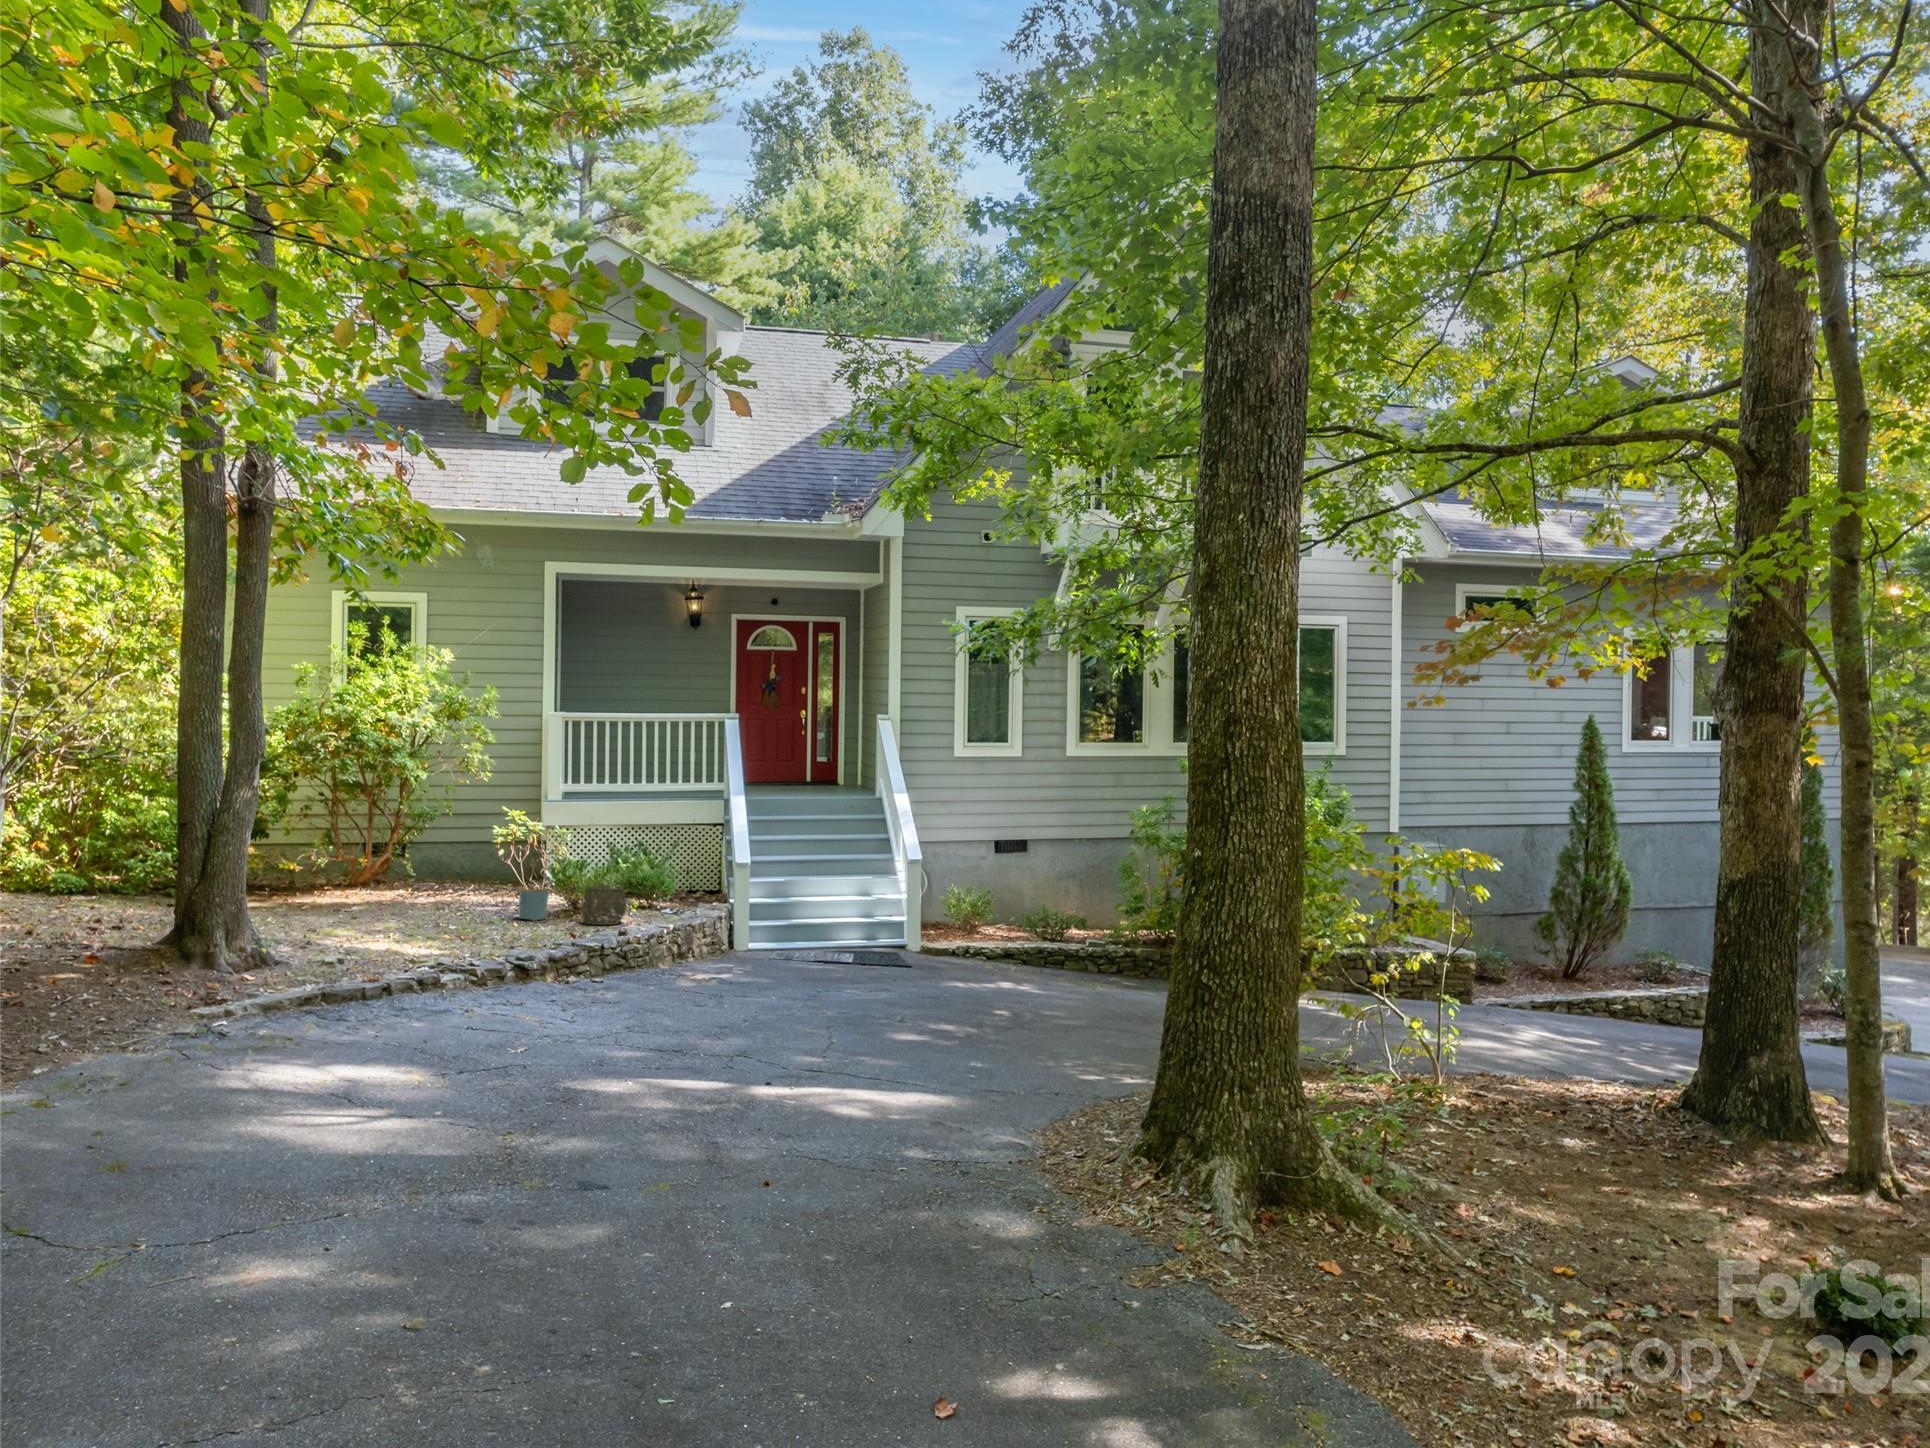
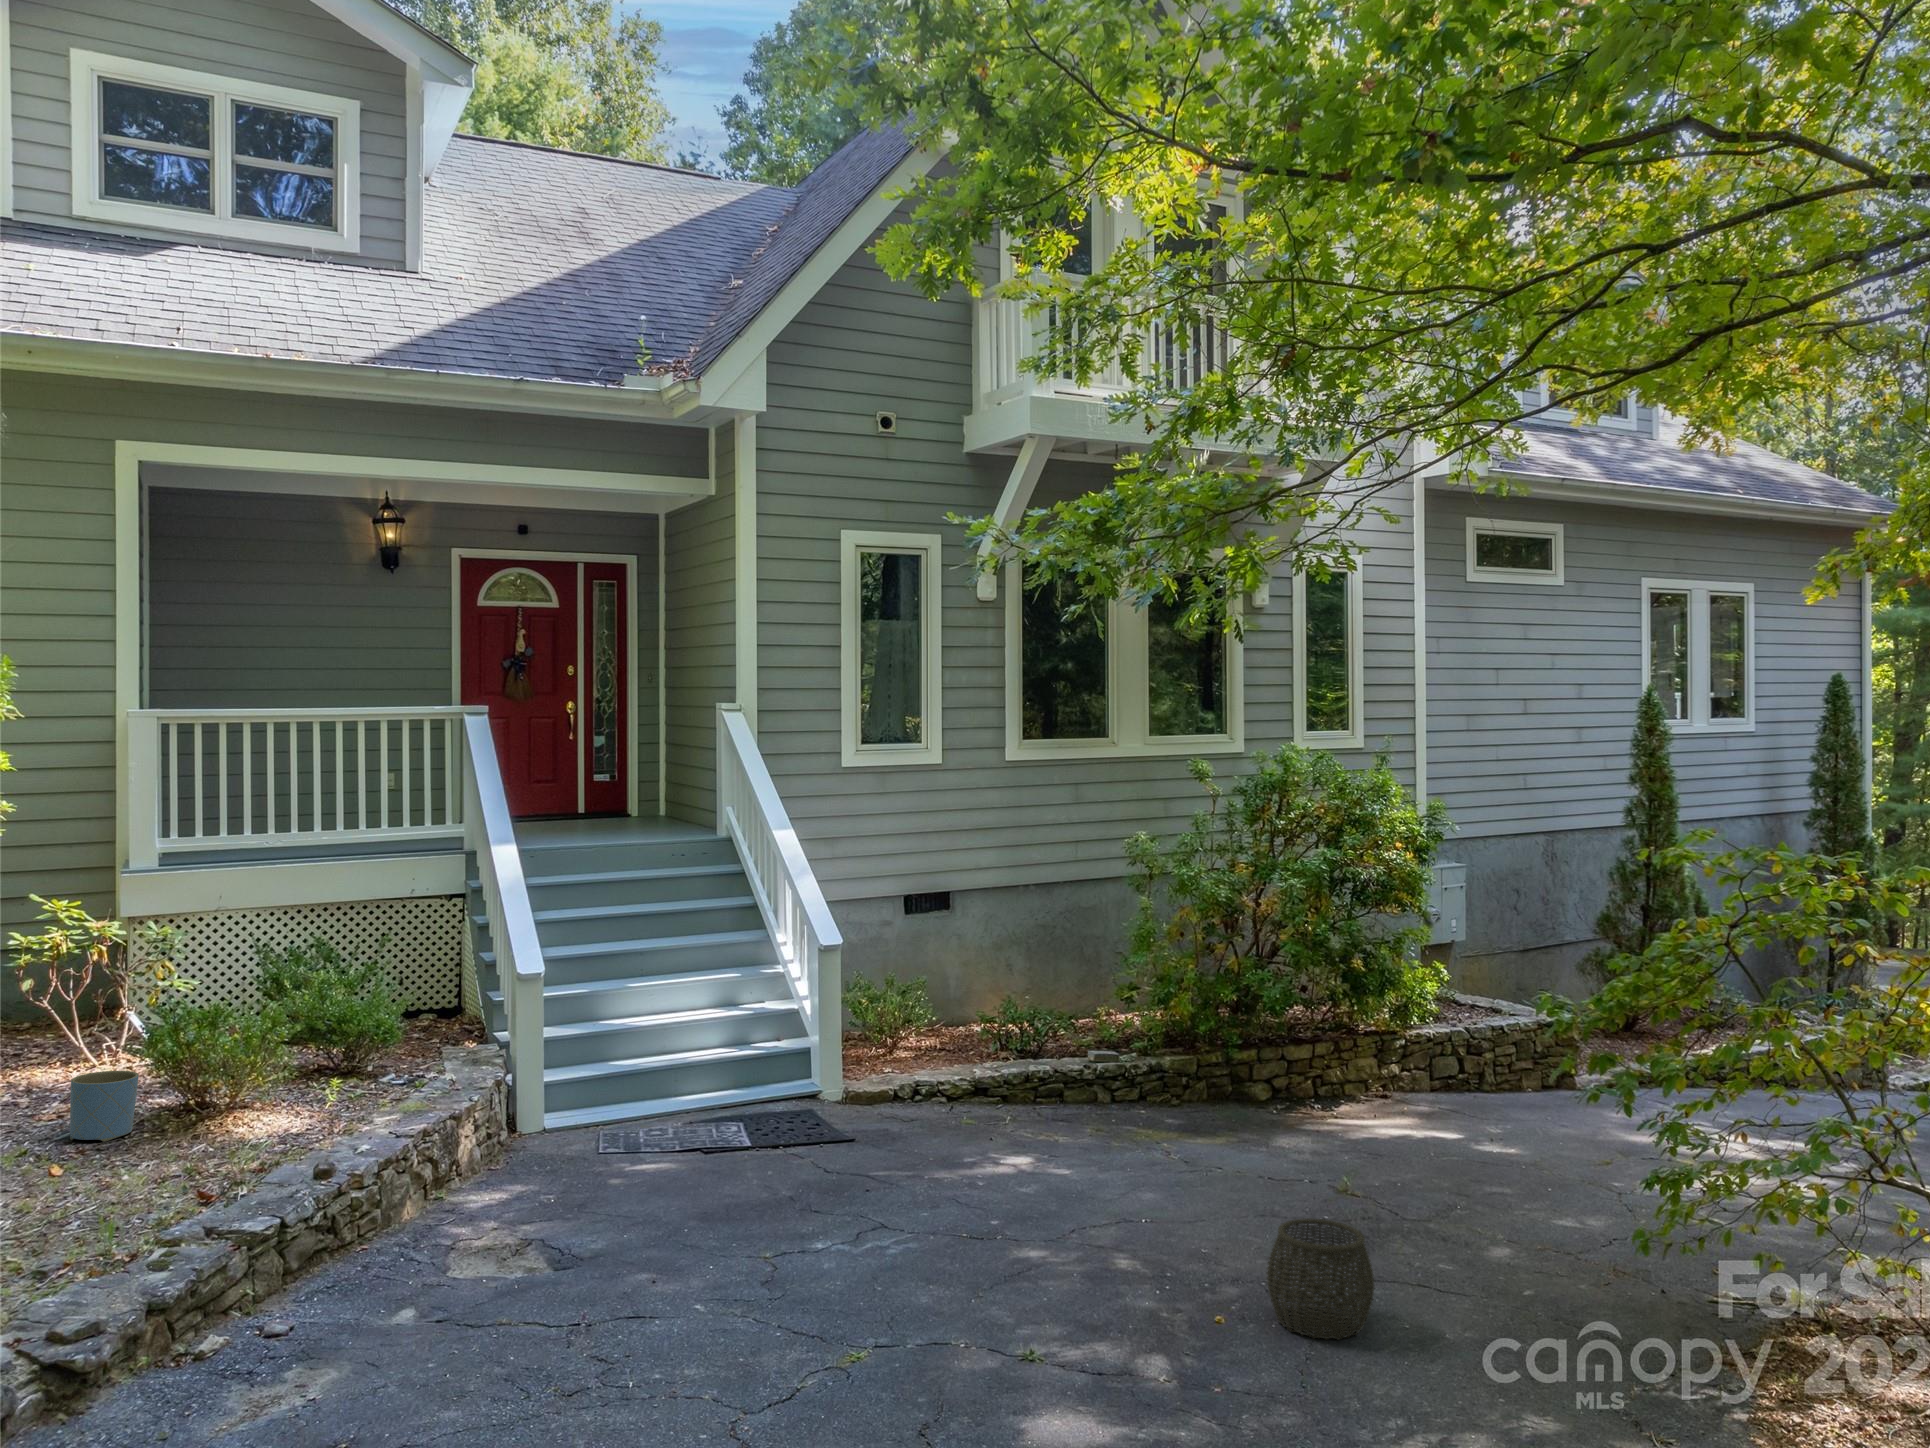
woven basket: present [582,885,626,925] -> present [1267,1218,1374,1339]

